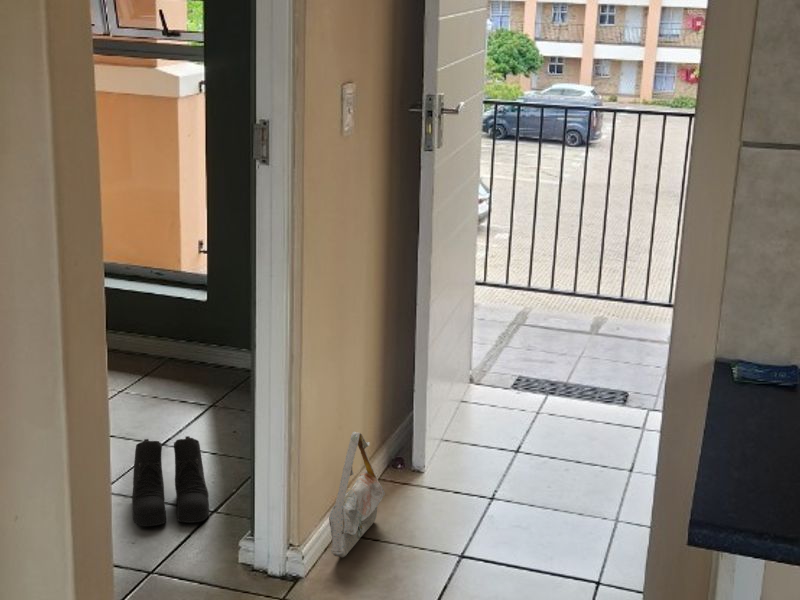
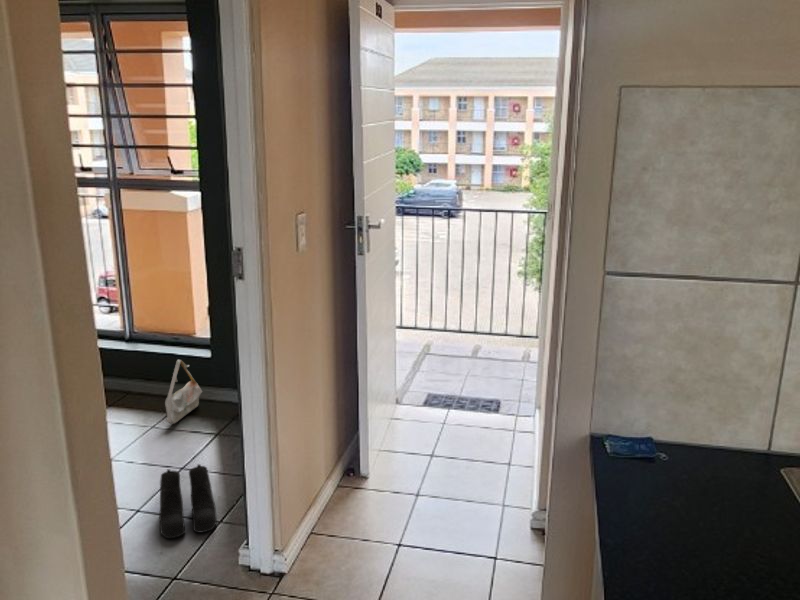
bag: present [329,432,385,557] -> present [165,360,202,424]

